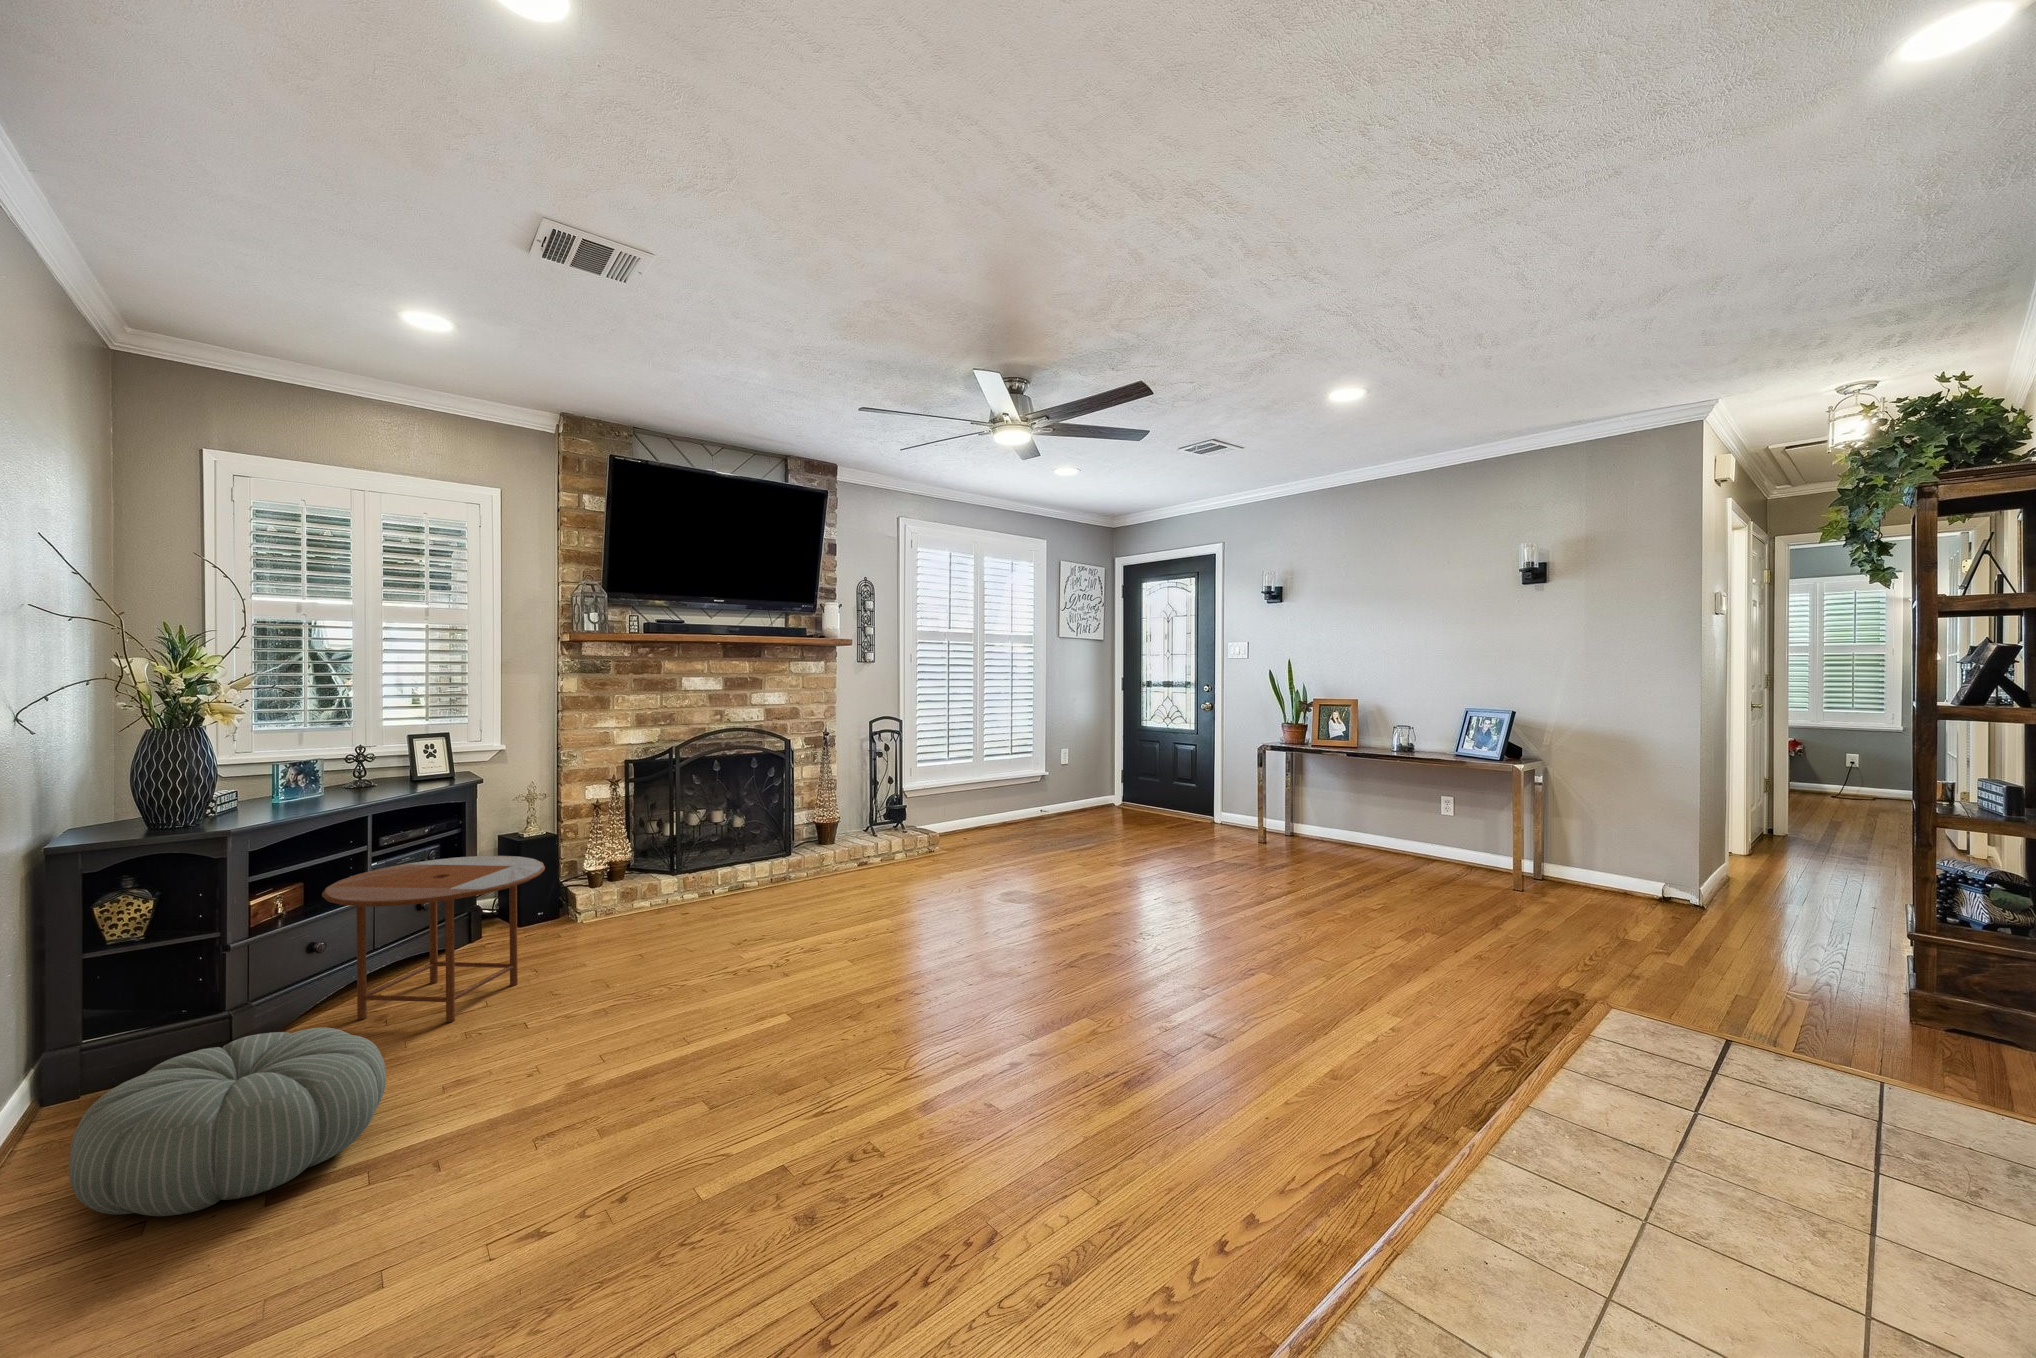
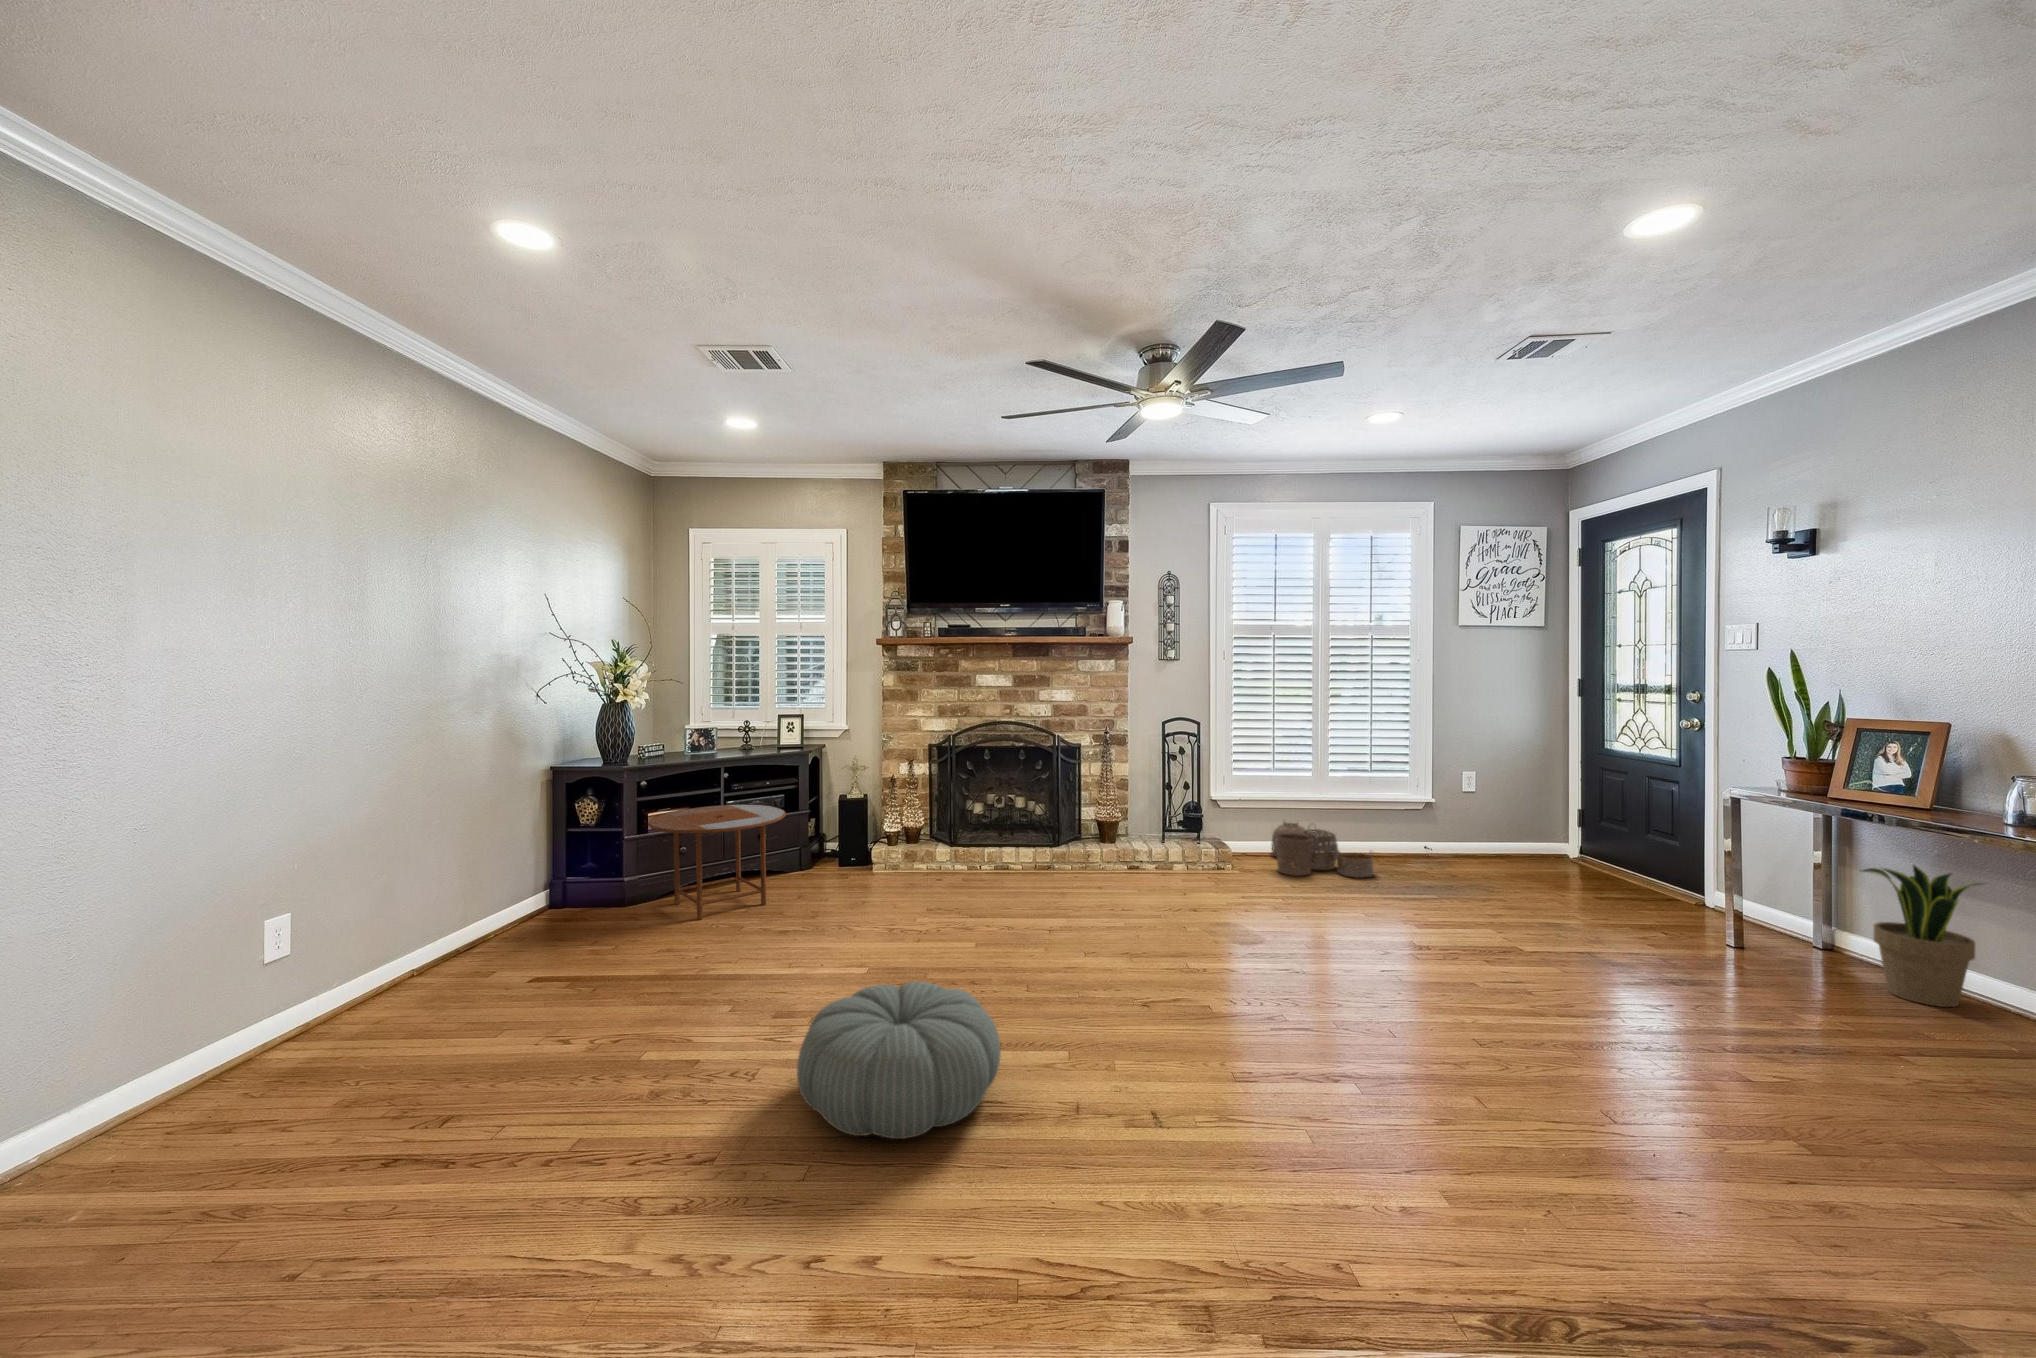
potted plant: none [1322,776,1367,850] -> present [1862,865,1981,1007]
woven basket: none [950,803,1043,848] -> present [1271,822,1373,878]
pouf: present [69,1027,386,1216] -> present [797,981,1001,1139]

